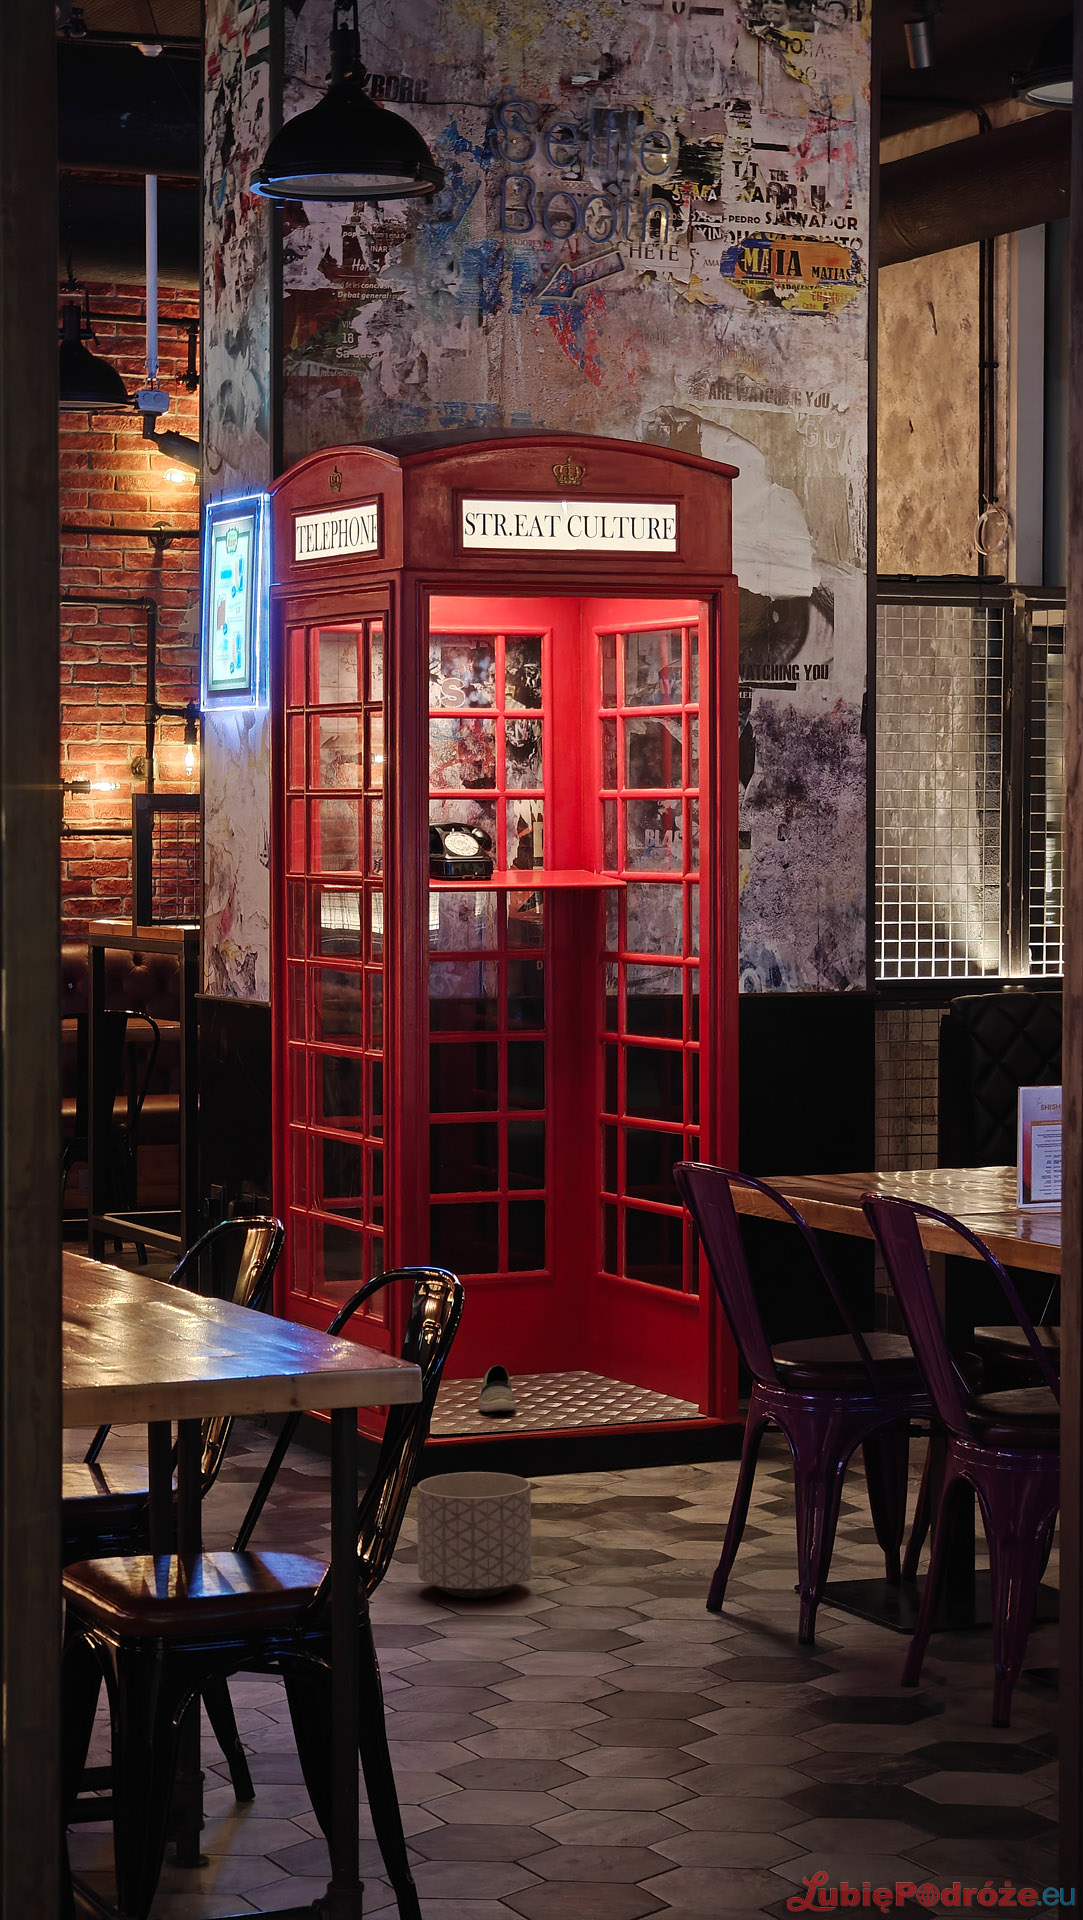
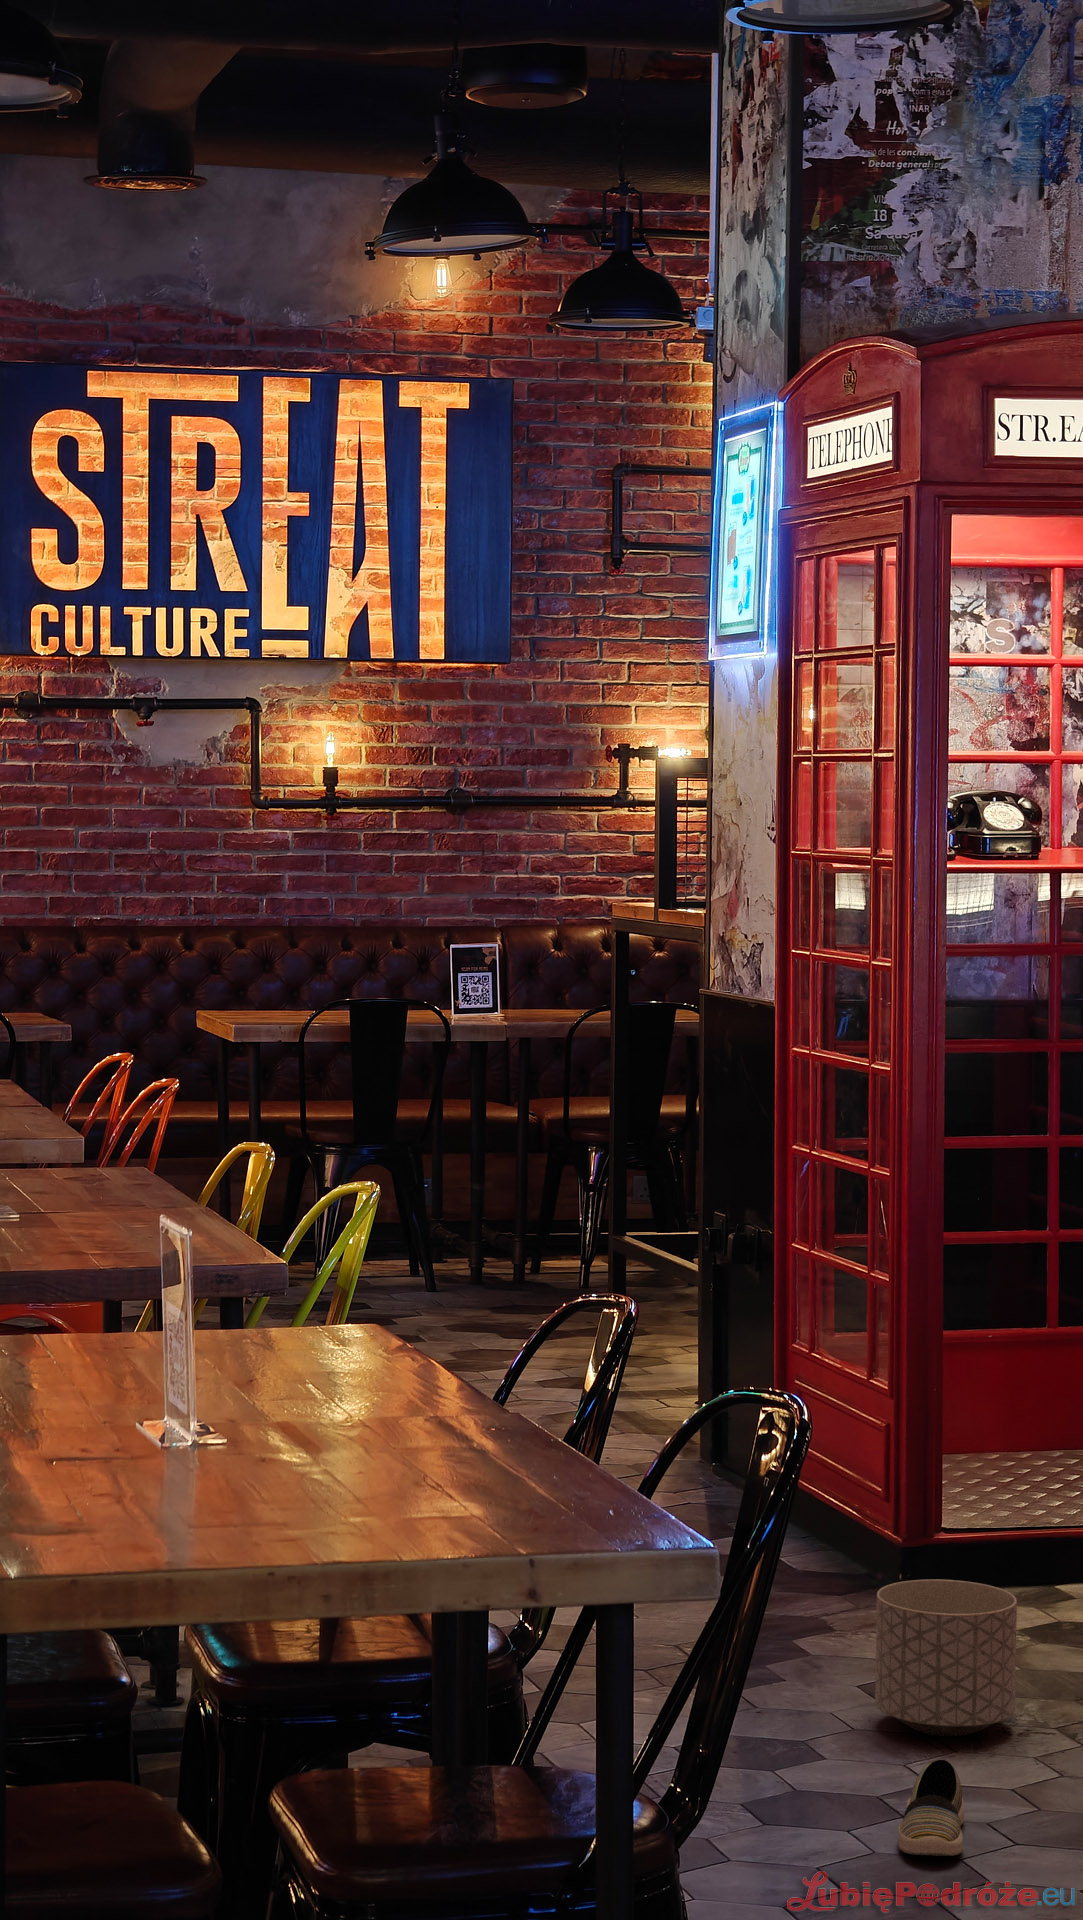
shoe: present [479,1365,516,1412] -> present [898,1759,964,1856]

